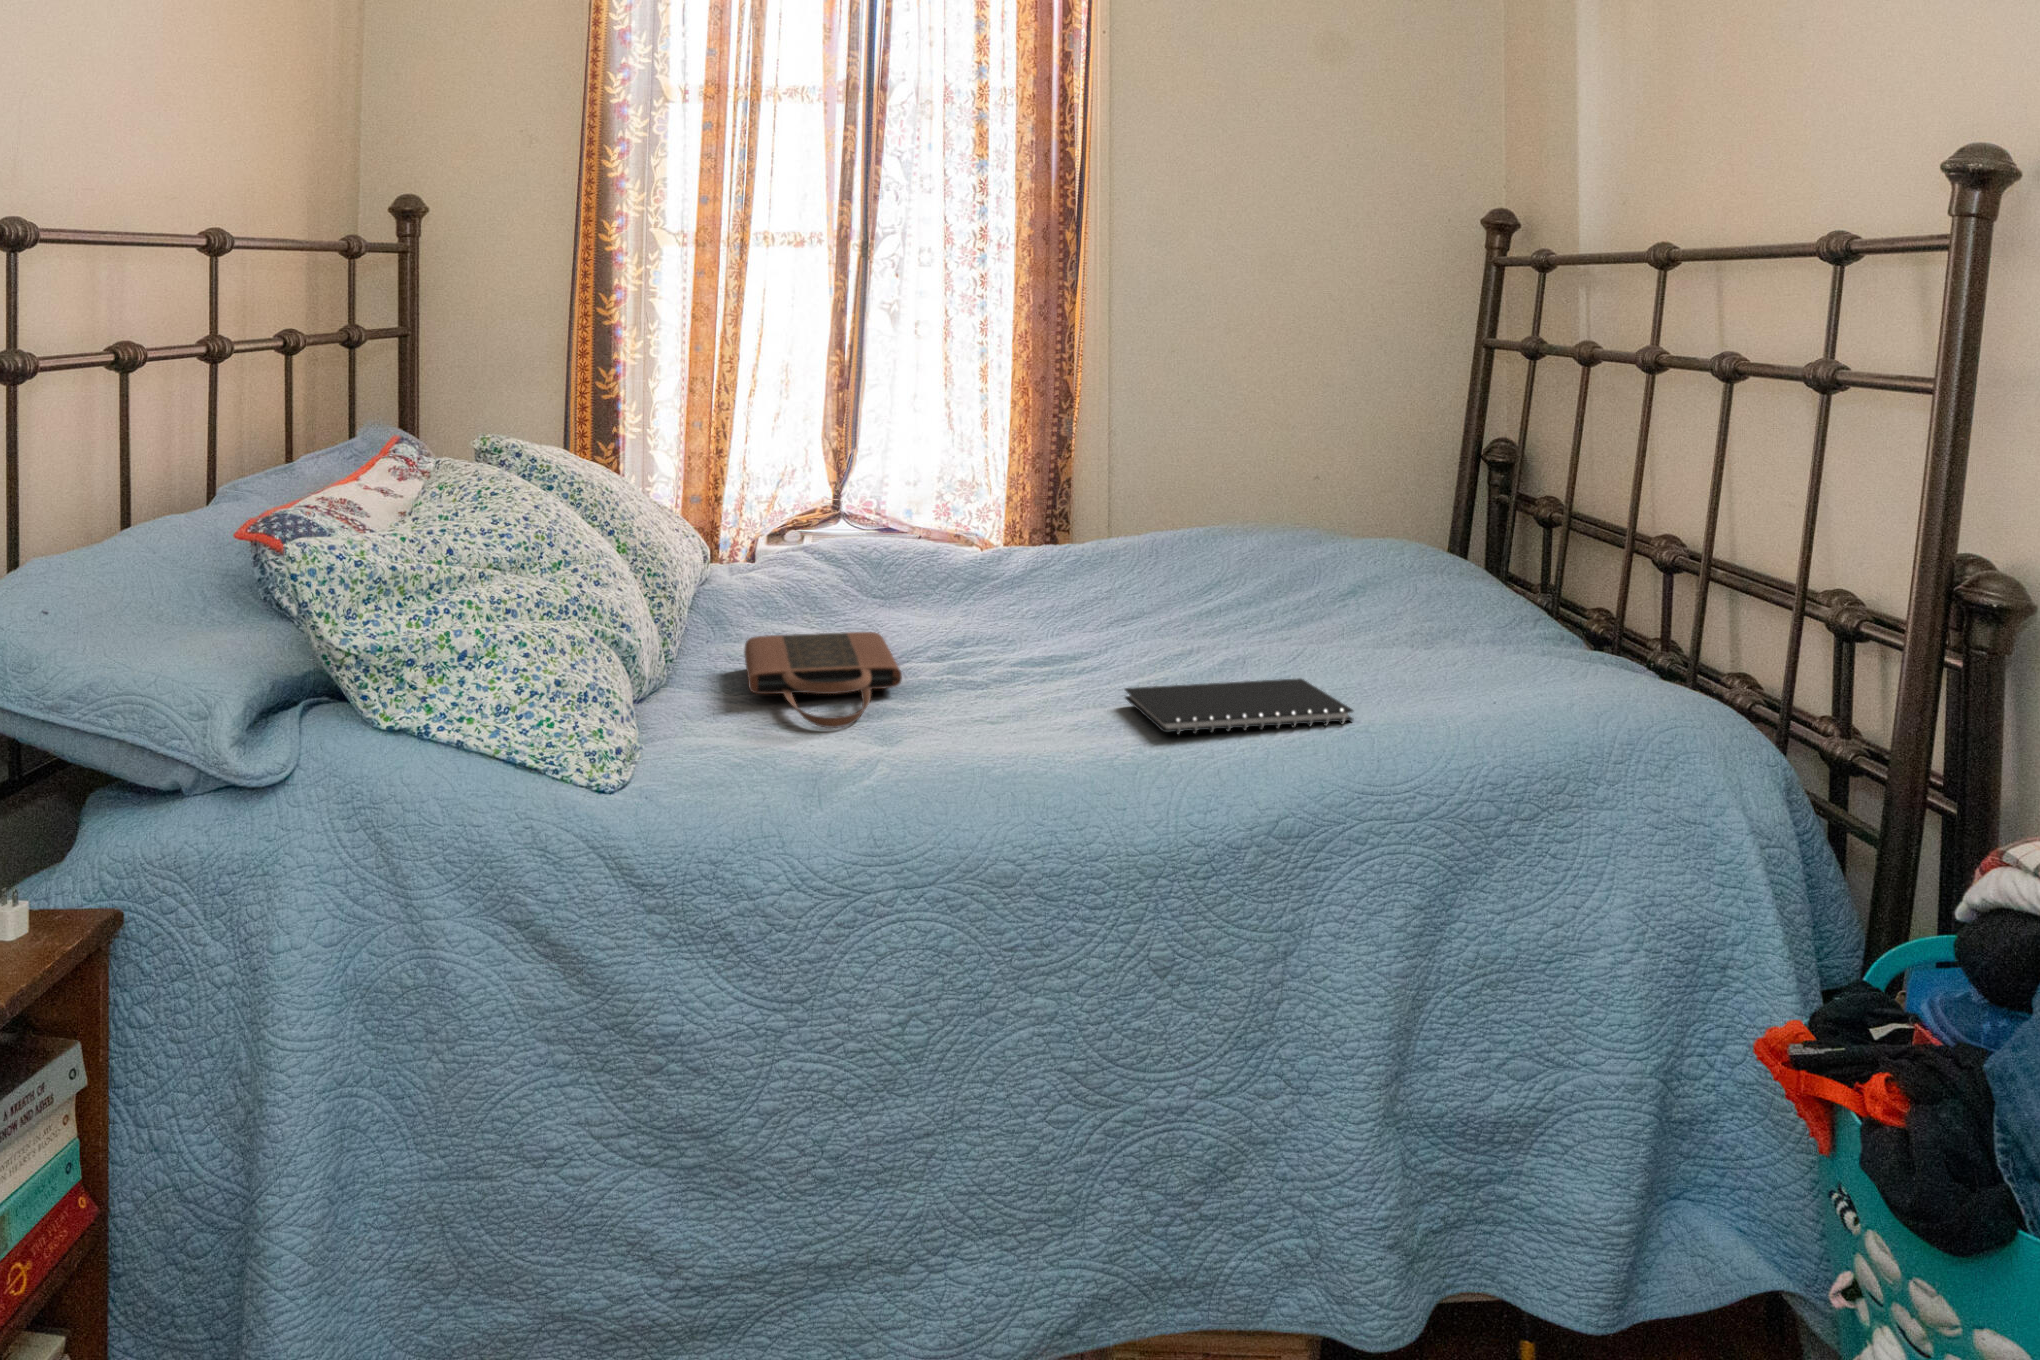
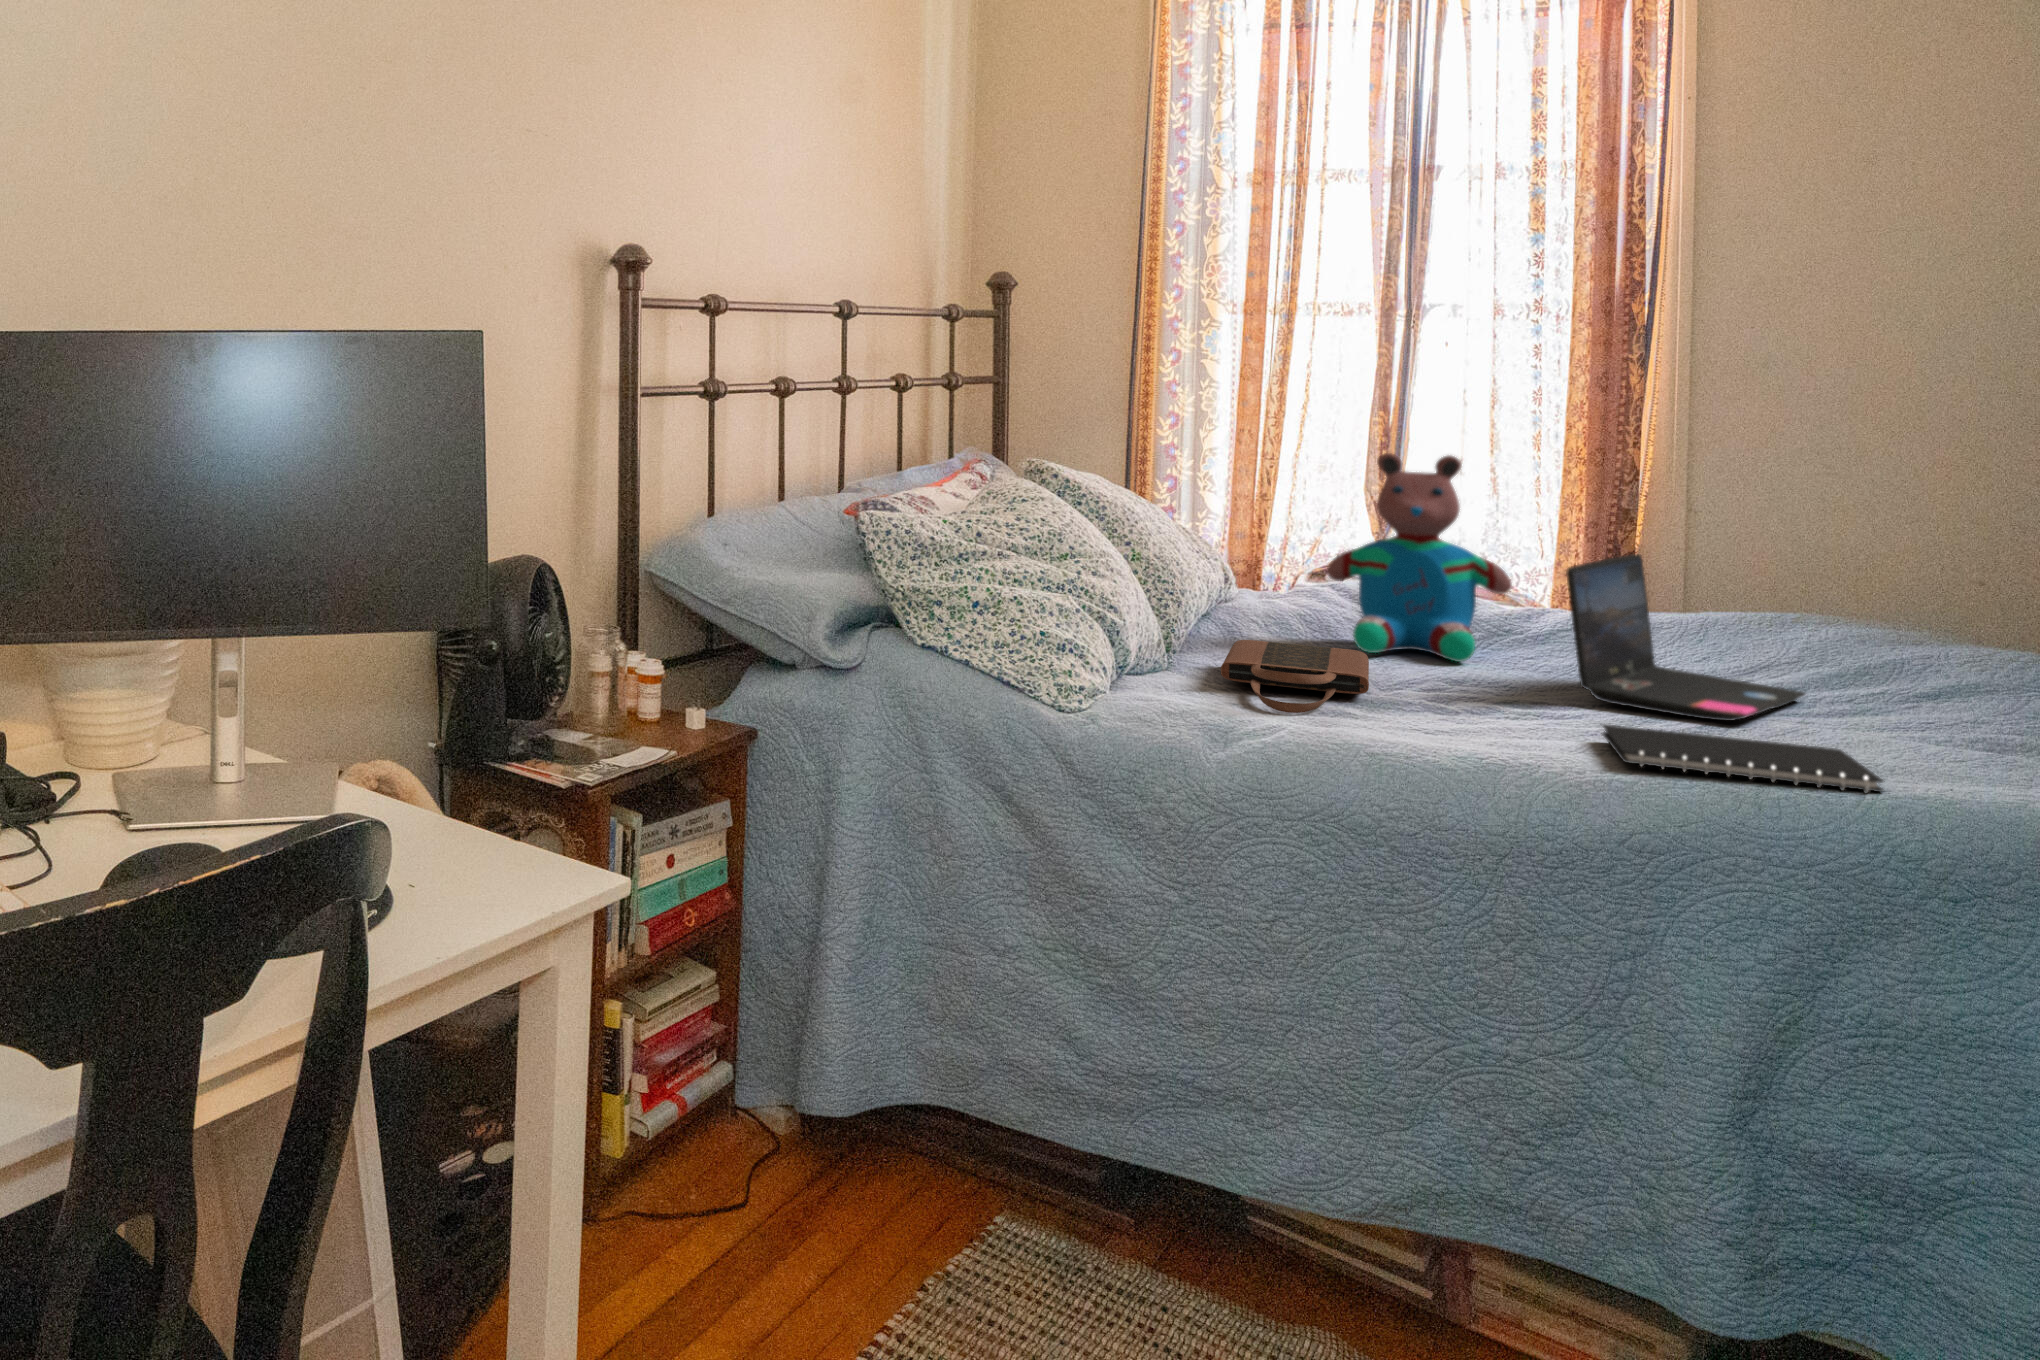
teddy bear: none [817,405,989,626] -> present [1327,453,1512,662]
laptop: none [1068,497,1237,659] -> present [1566,554,1805,721]

